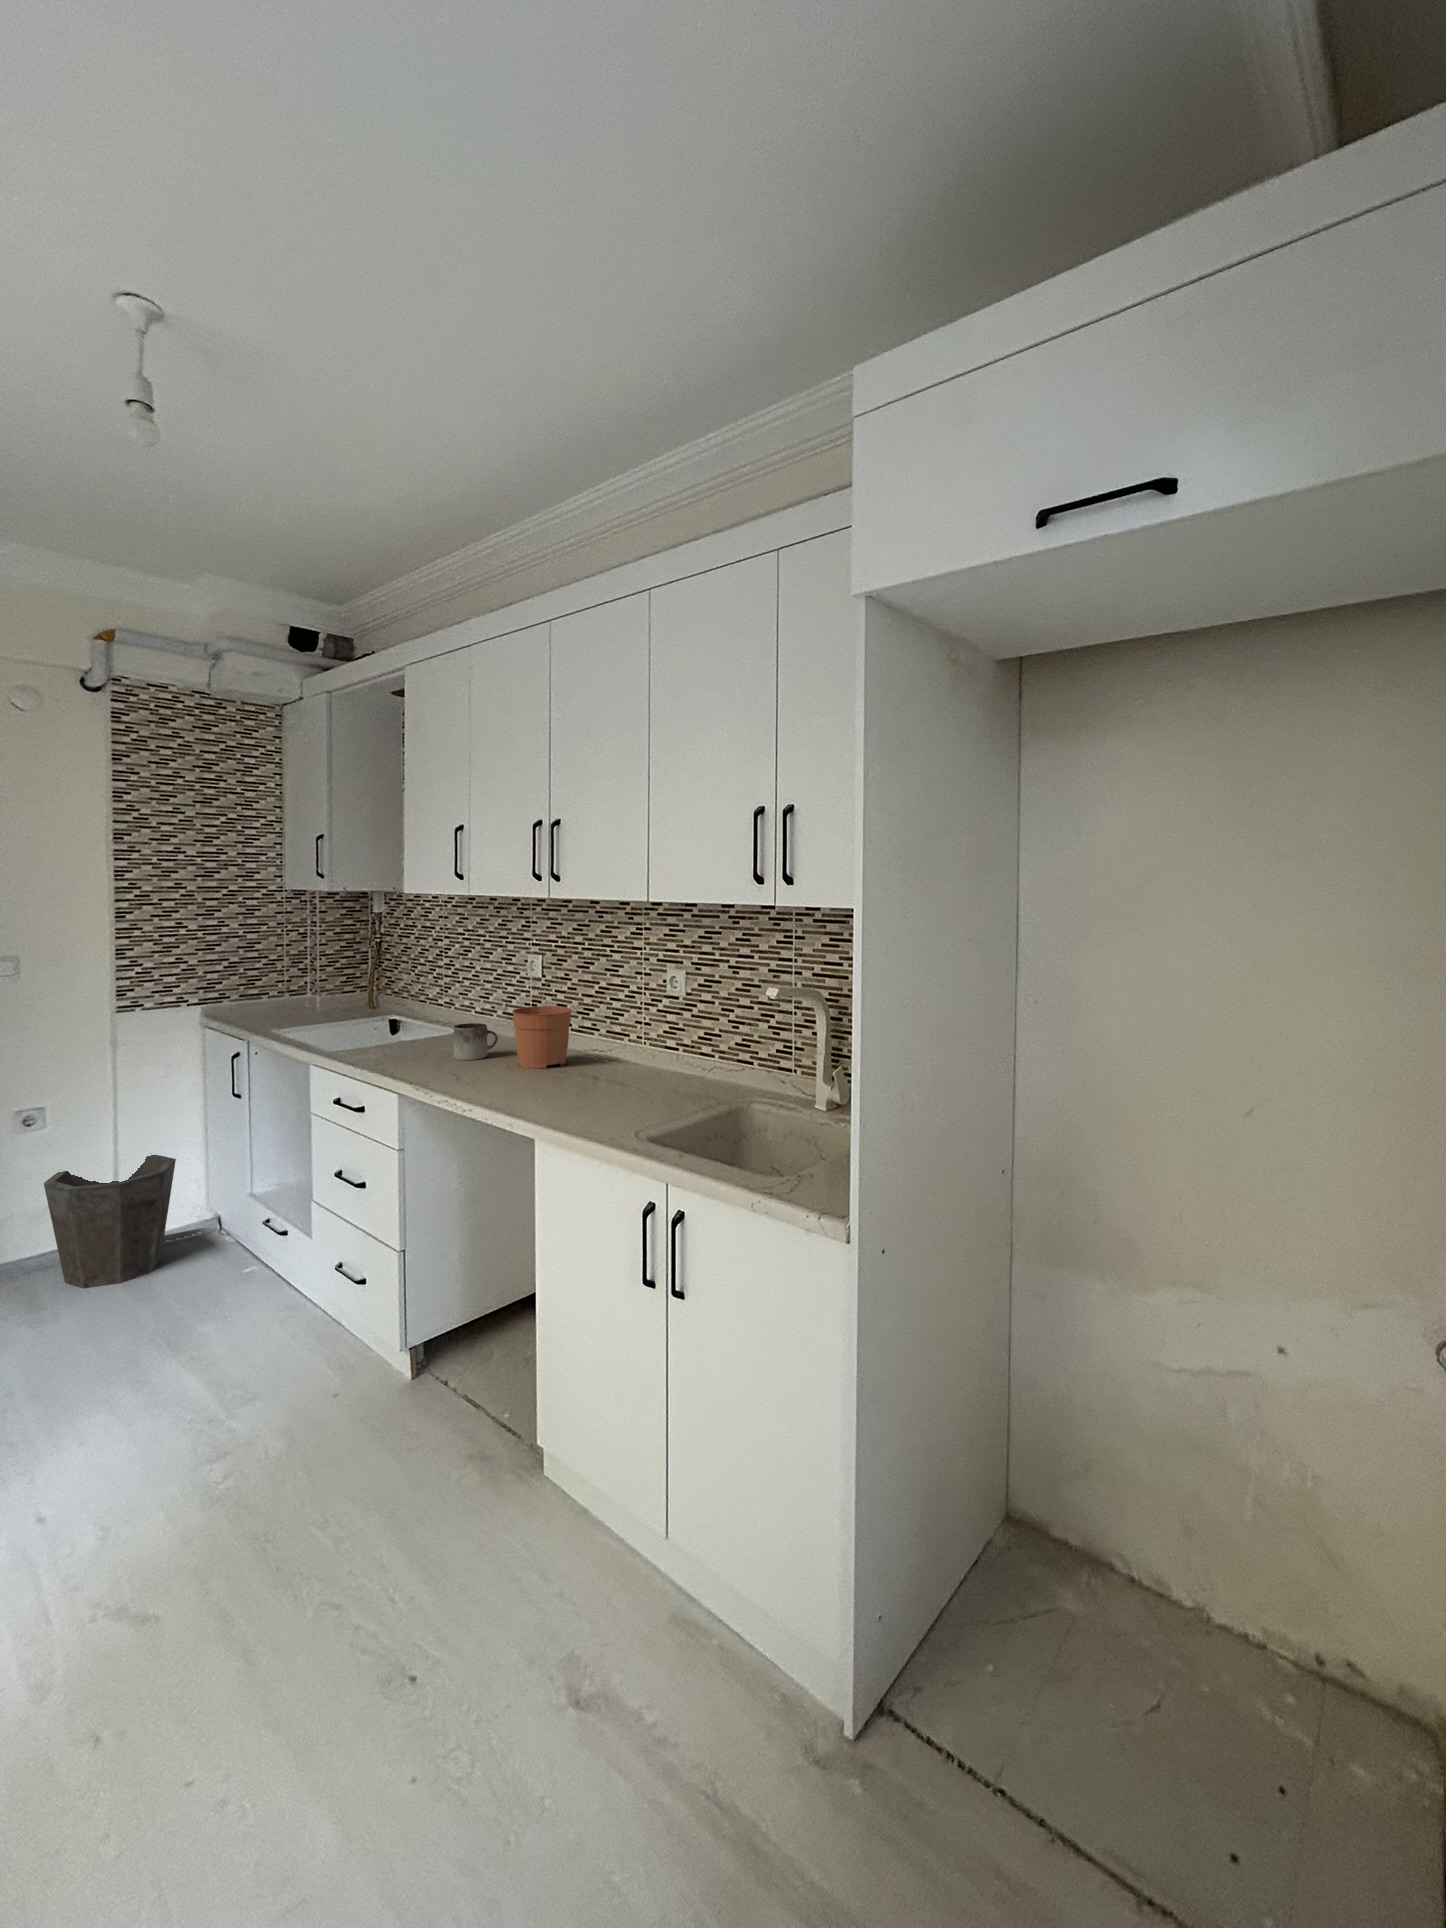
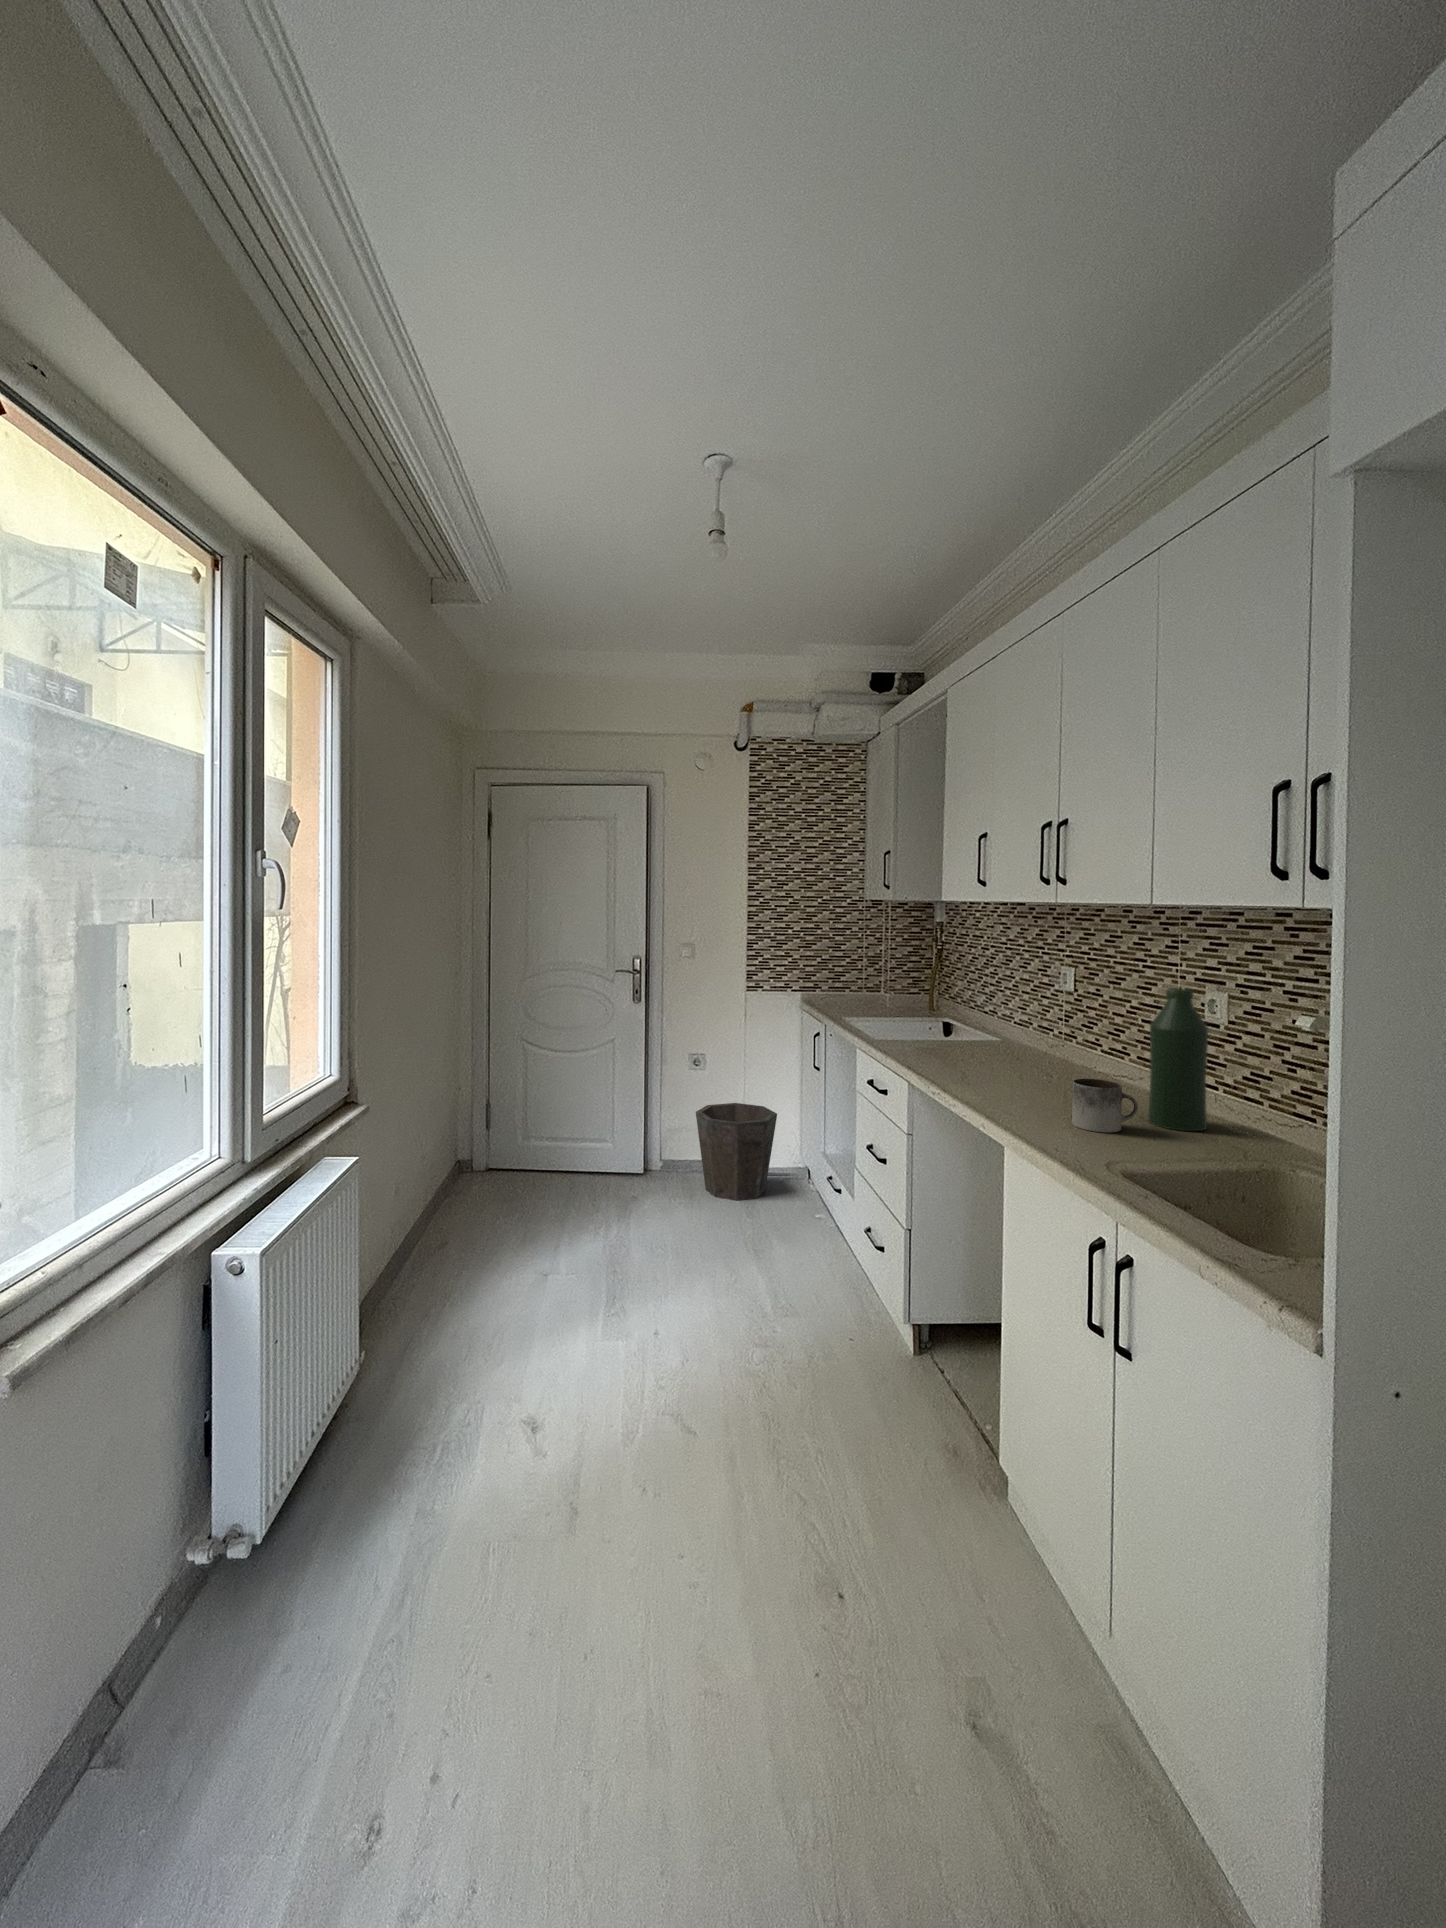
bottle: none [634,970,679,1092] -> present [1148,988,1208,1131]
plant pot: present [512,982,571,1068] -> none [1027,994,1093,1085]
mug: present [454,1023,498,1060] -> present [1072,1079,1138,1133]

